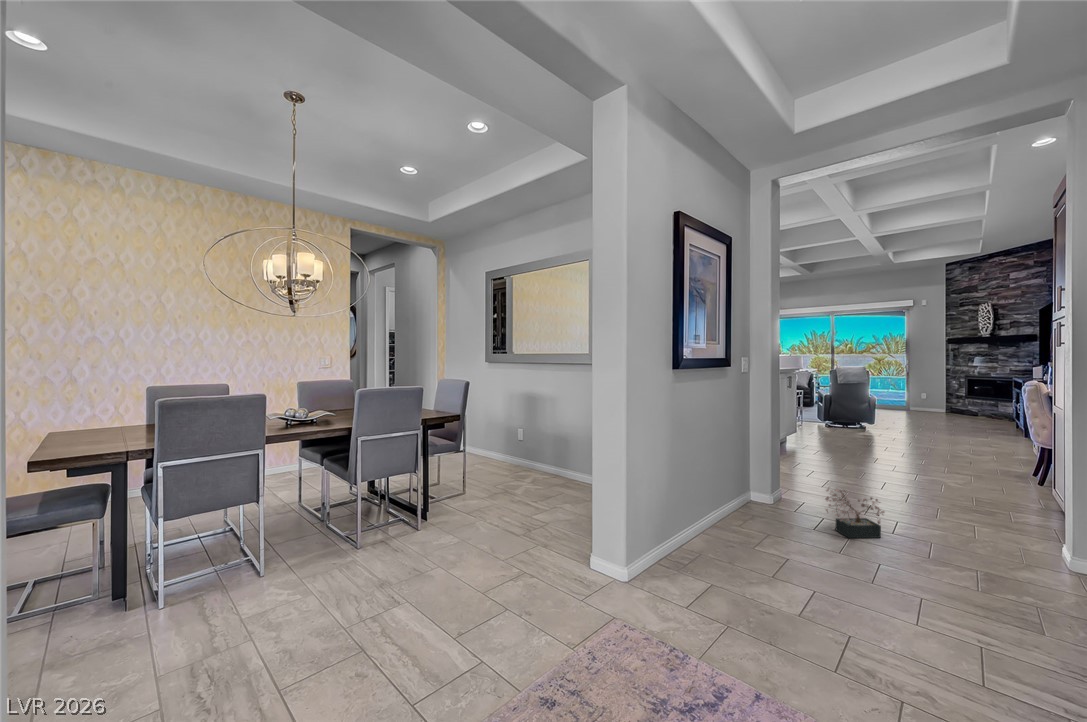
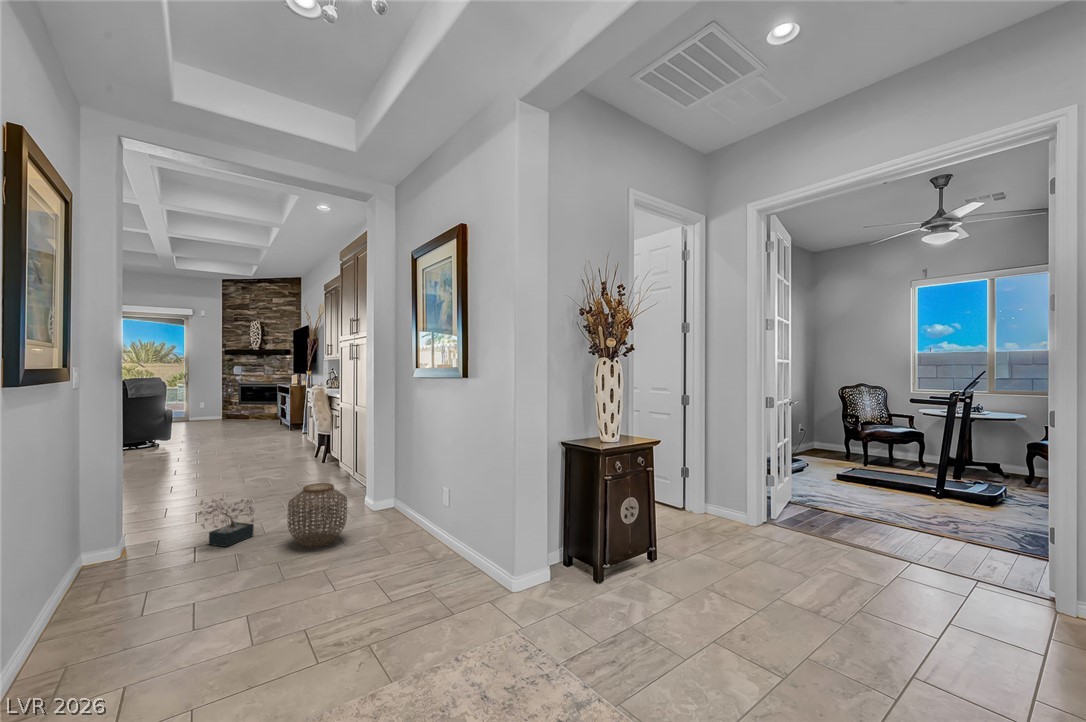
woven basket: none [906,502,990,581] -> present [287,483,347,547]

